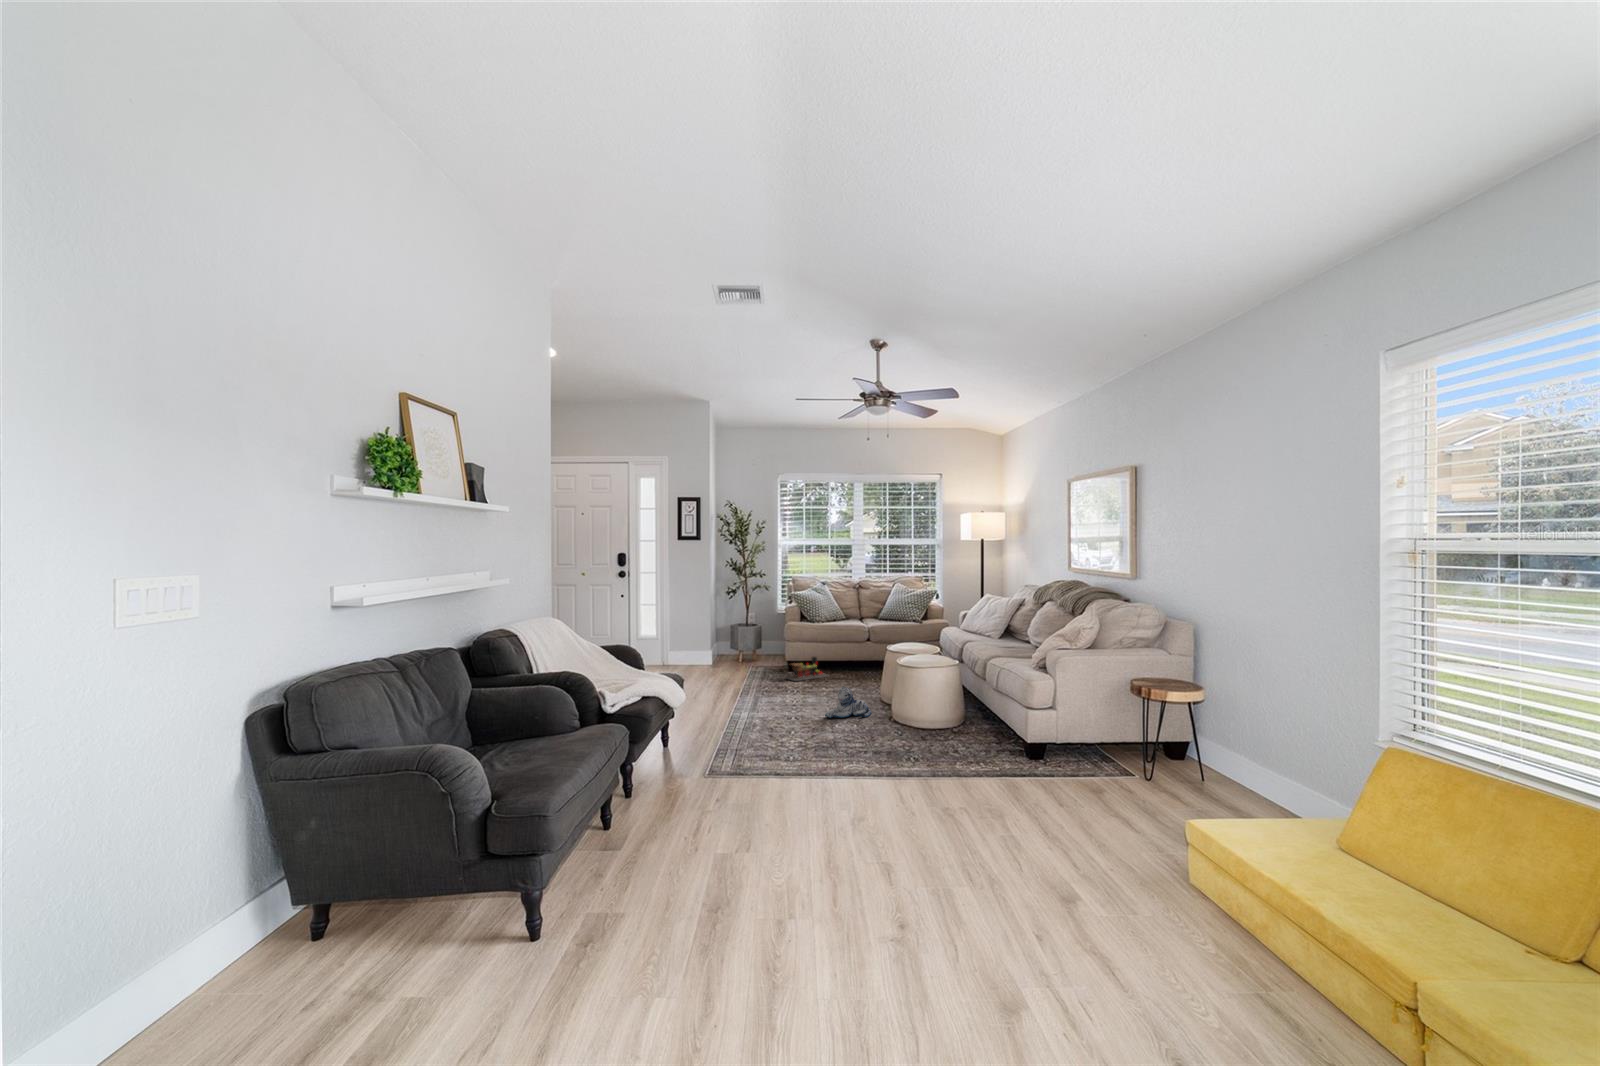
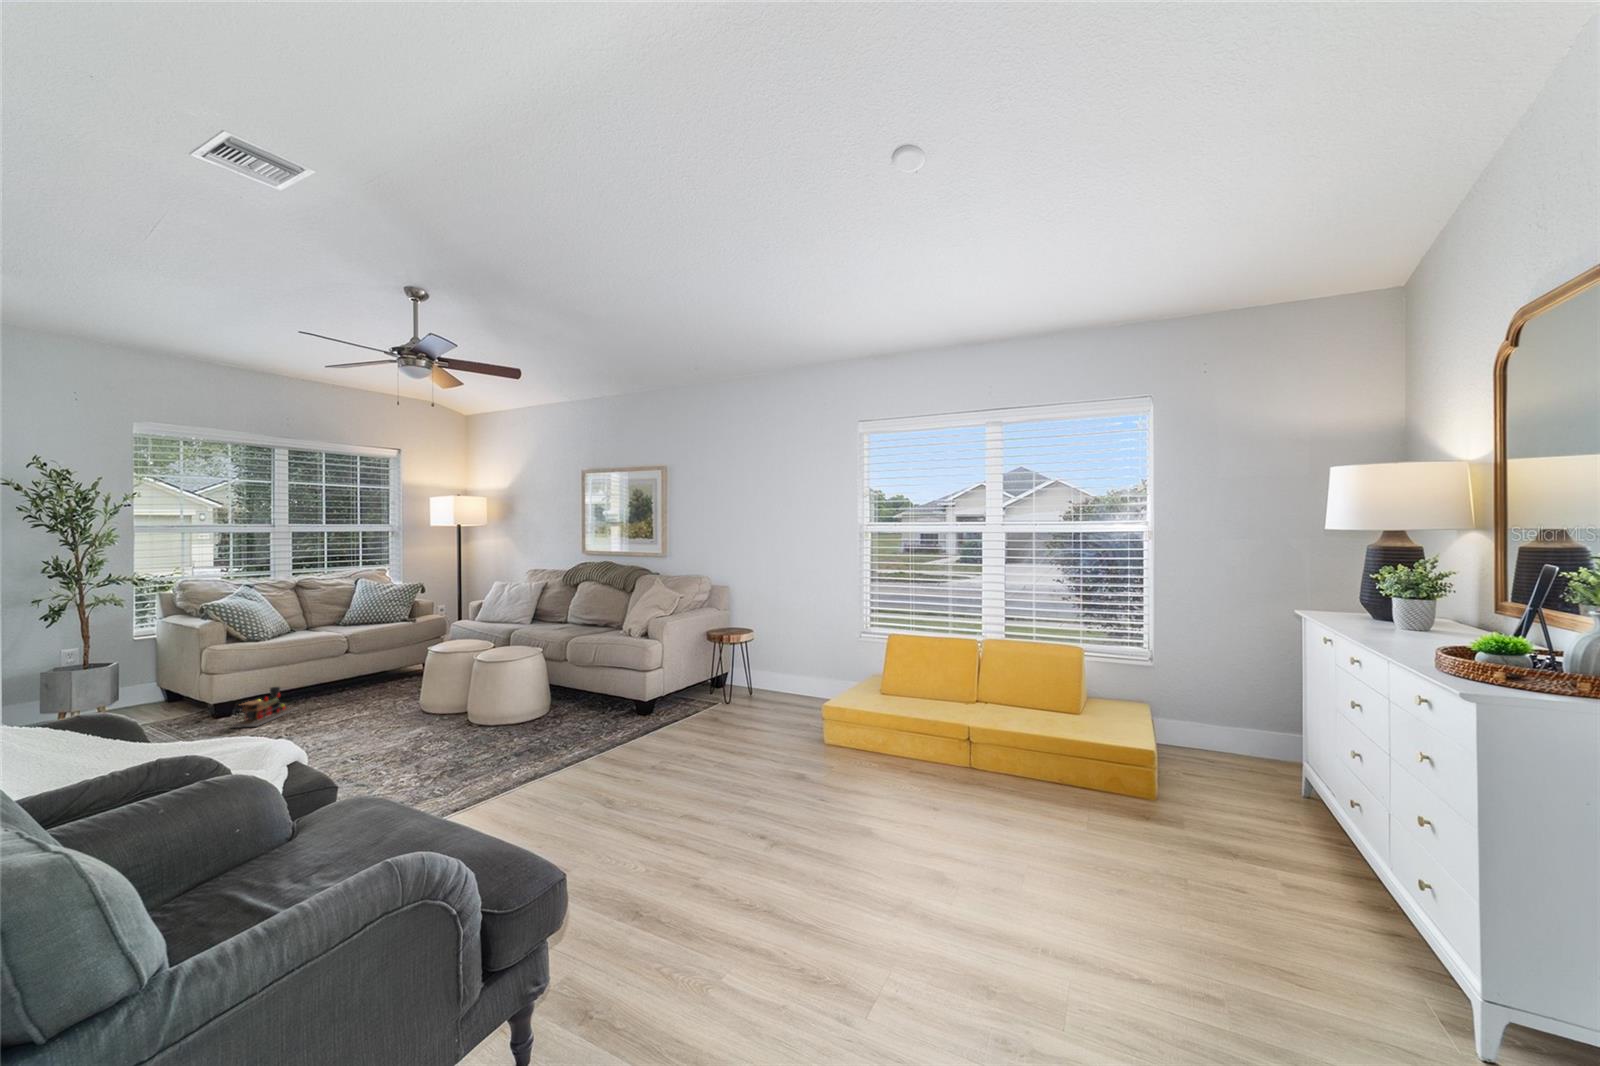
plush toy: present [825,686,872,718] -> none [394,704,446,747]

